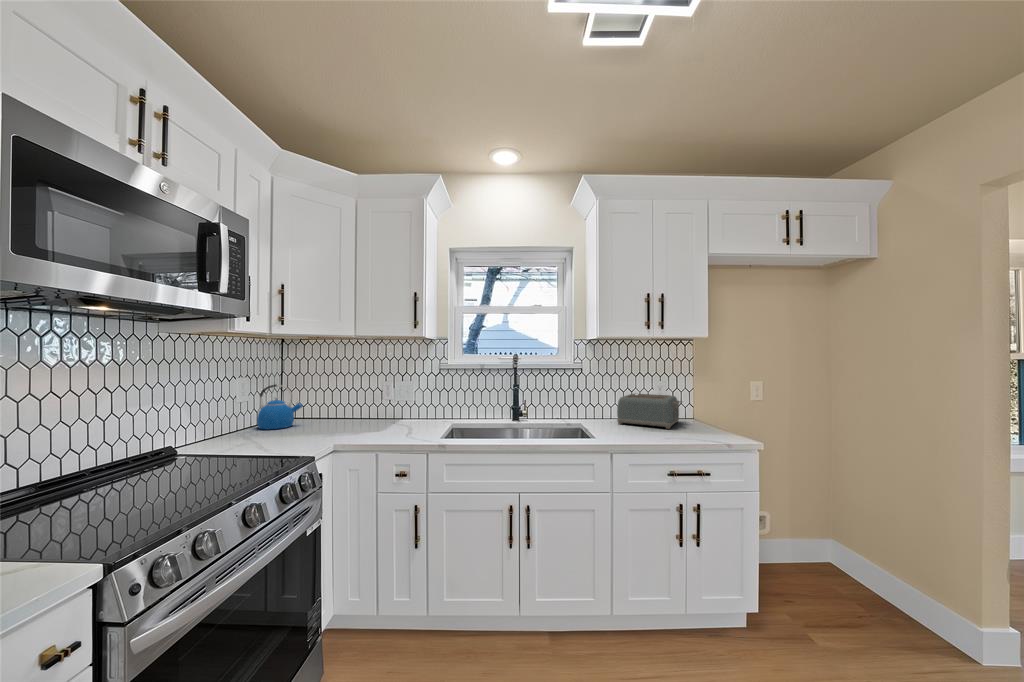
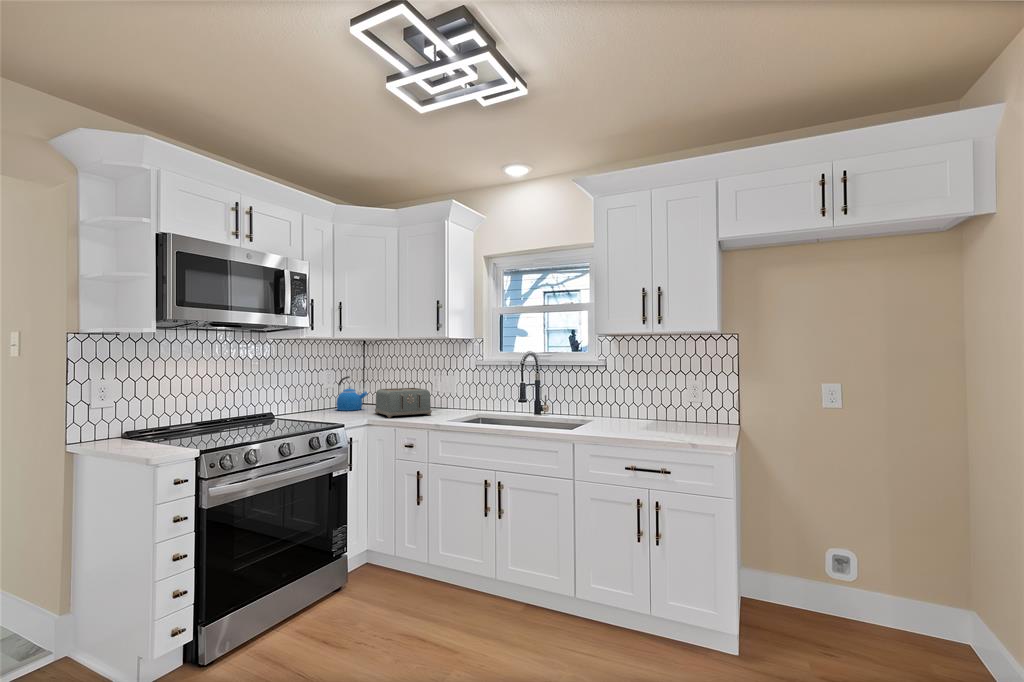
toaster: present [617,394,682,429] -> present [375,388,432,418]

